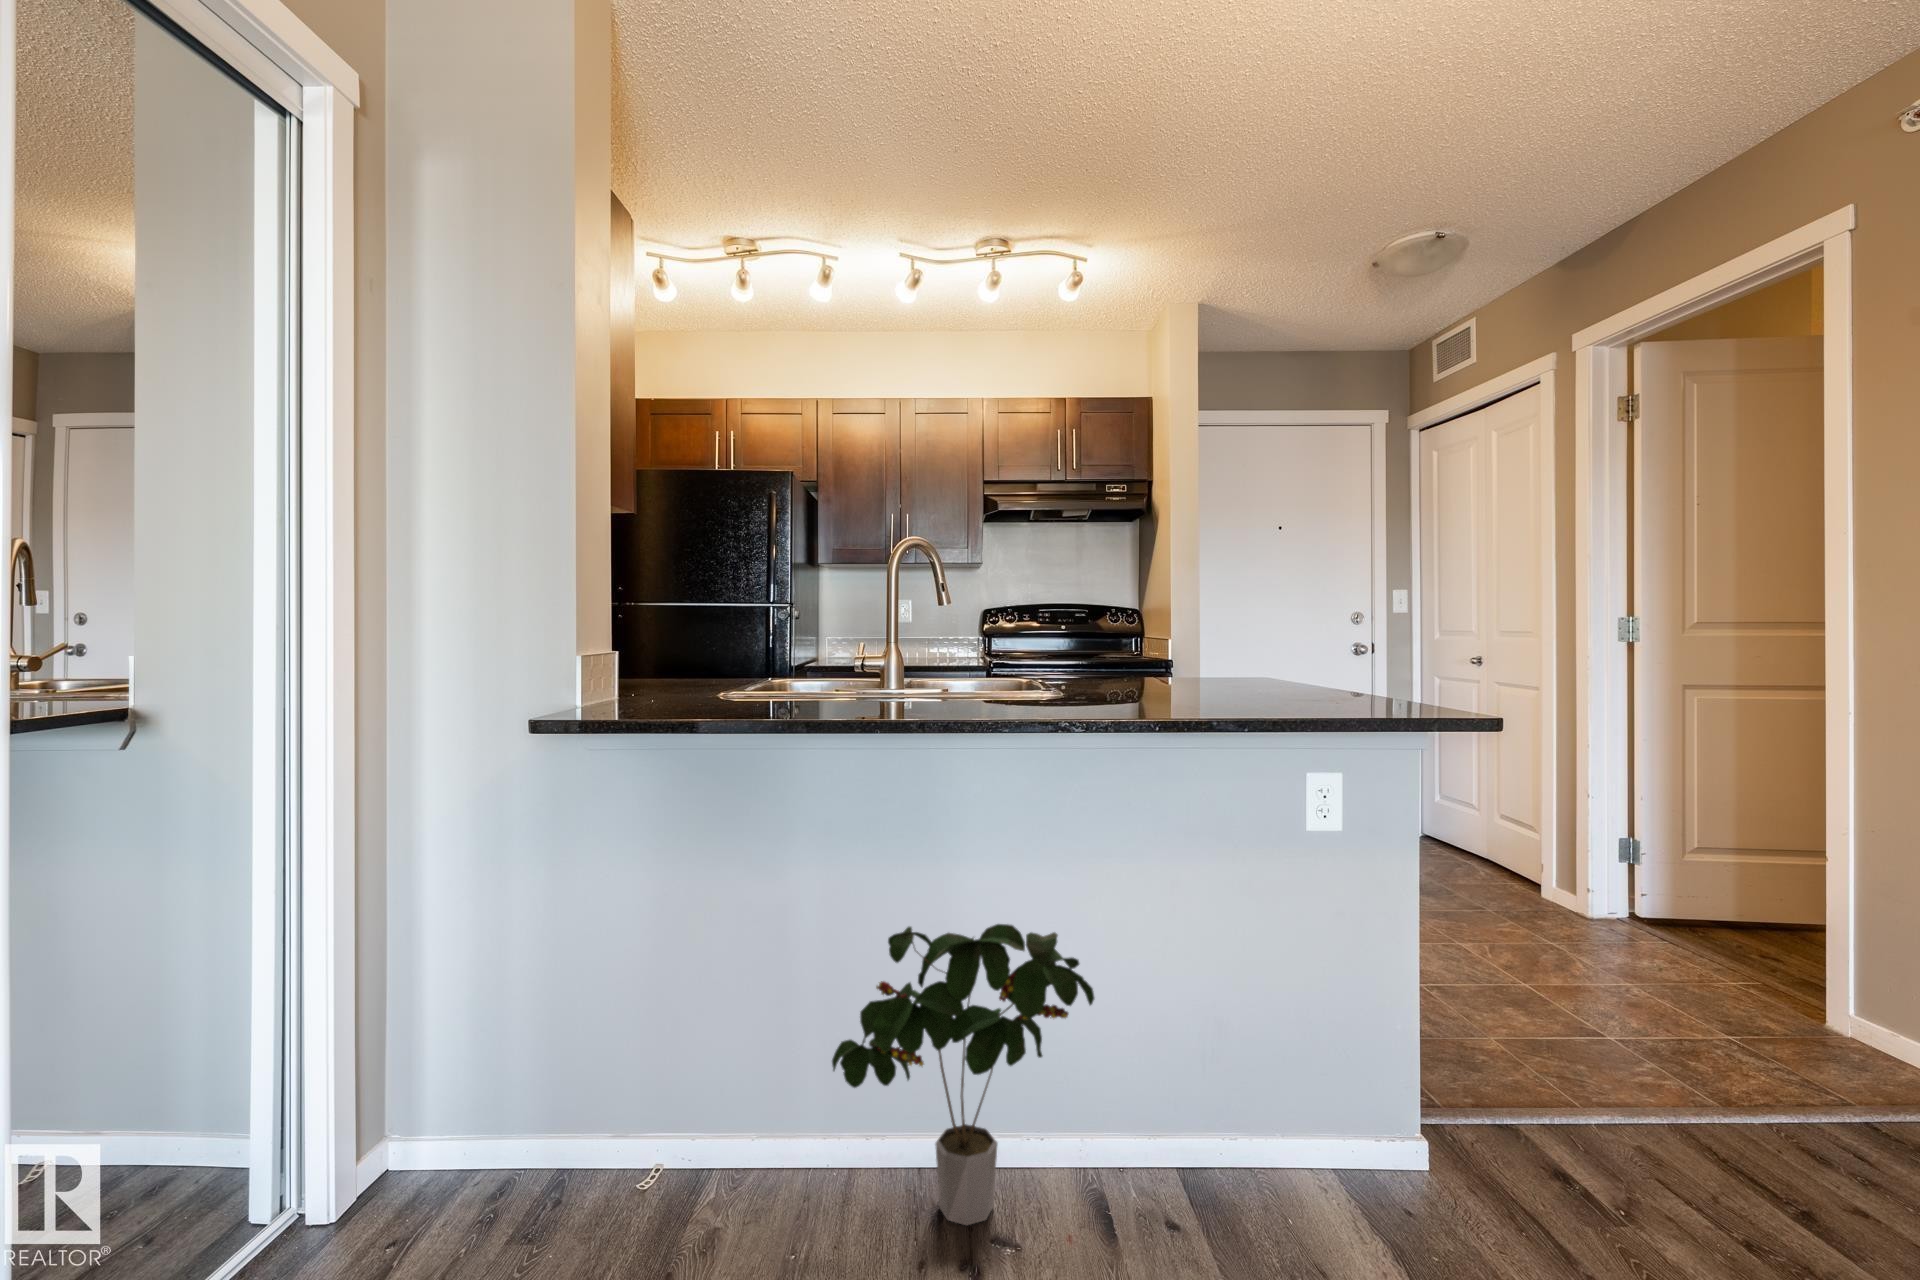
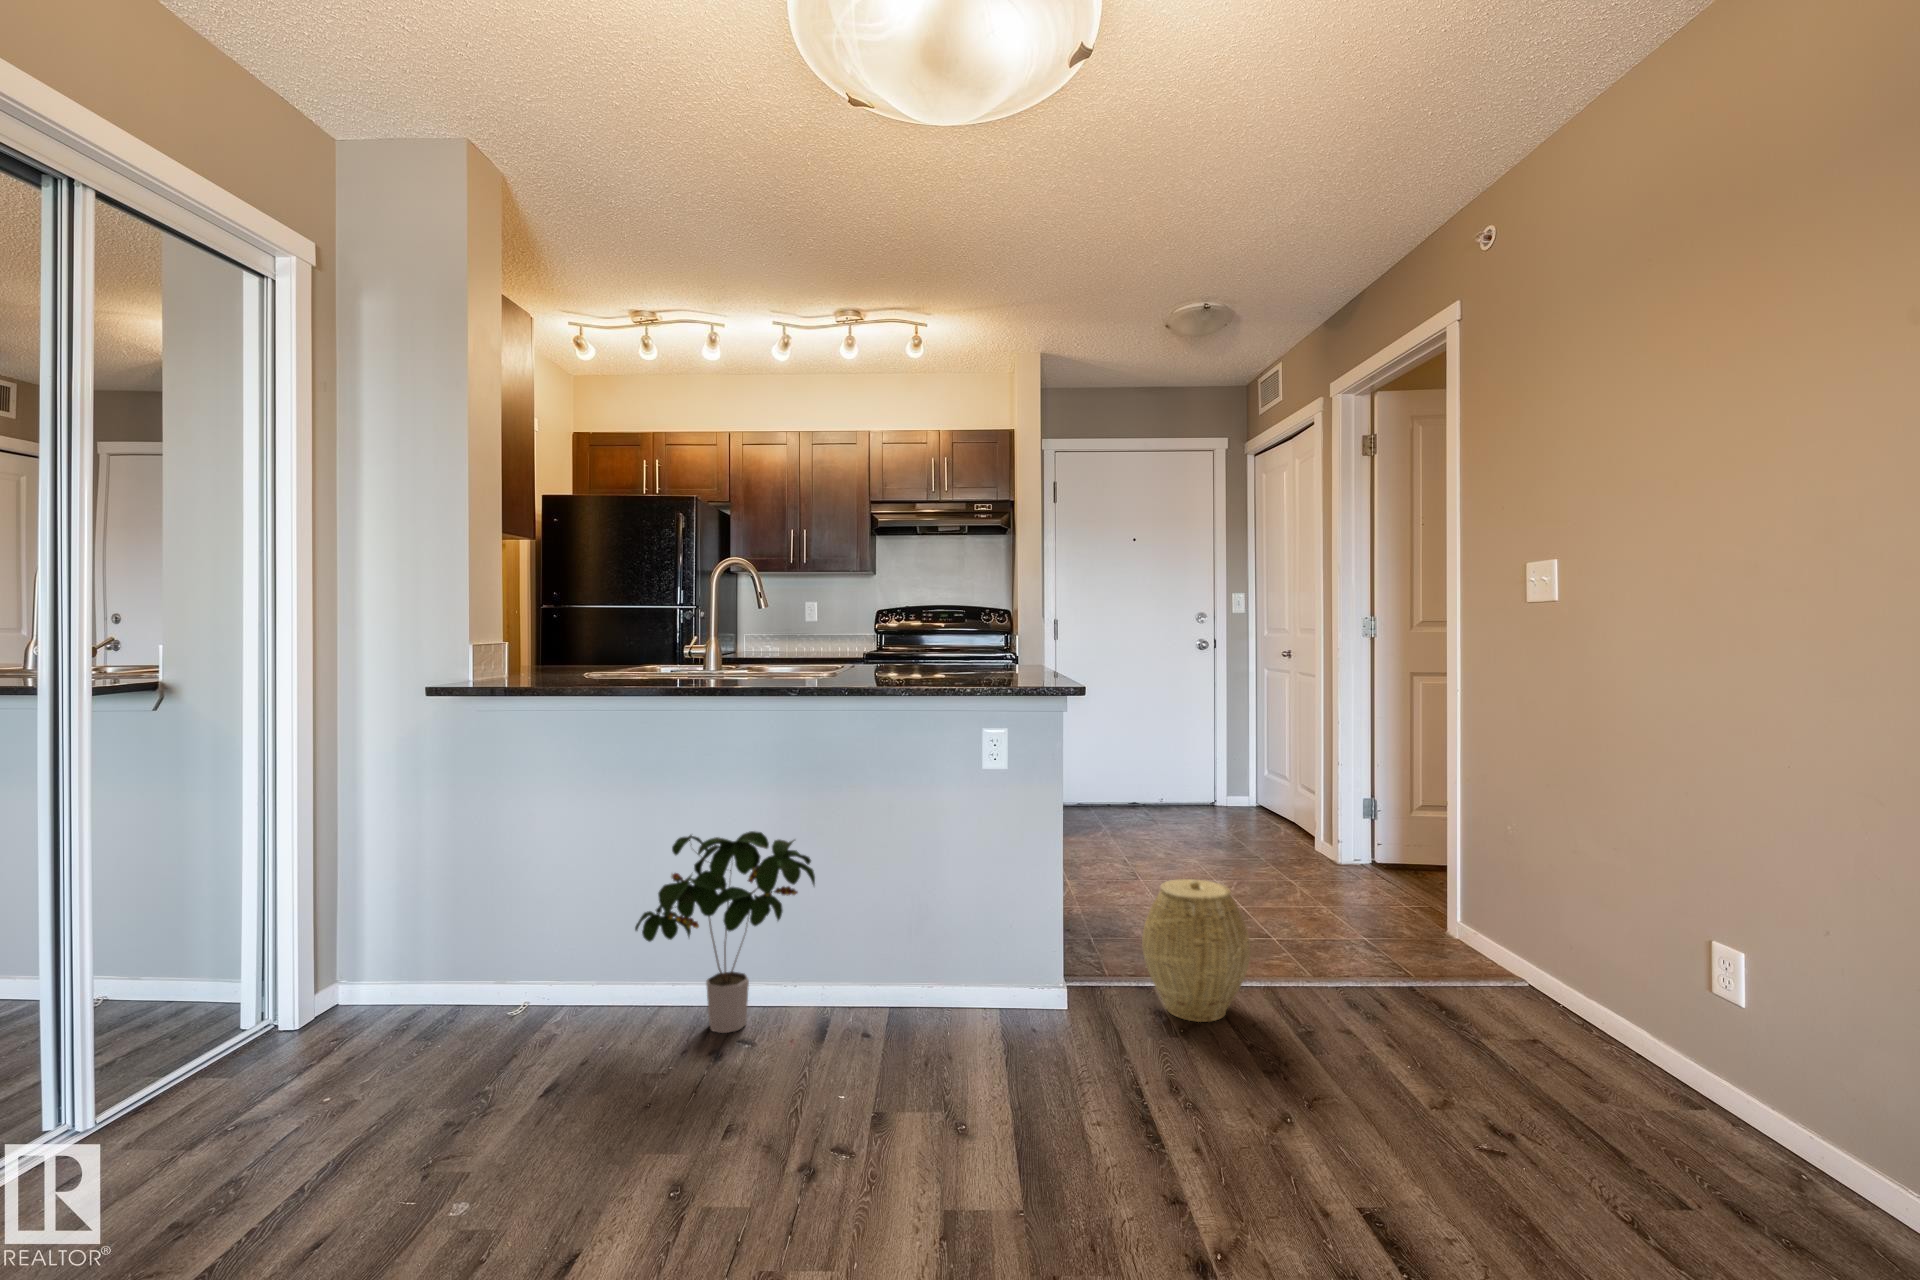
woven basket: none [1528,982,1713,1198] -> present [1142,879,1250,1022]

